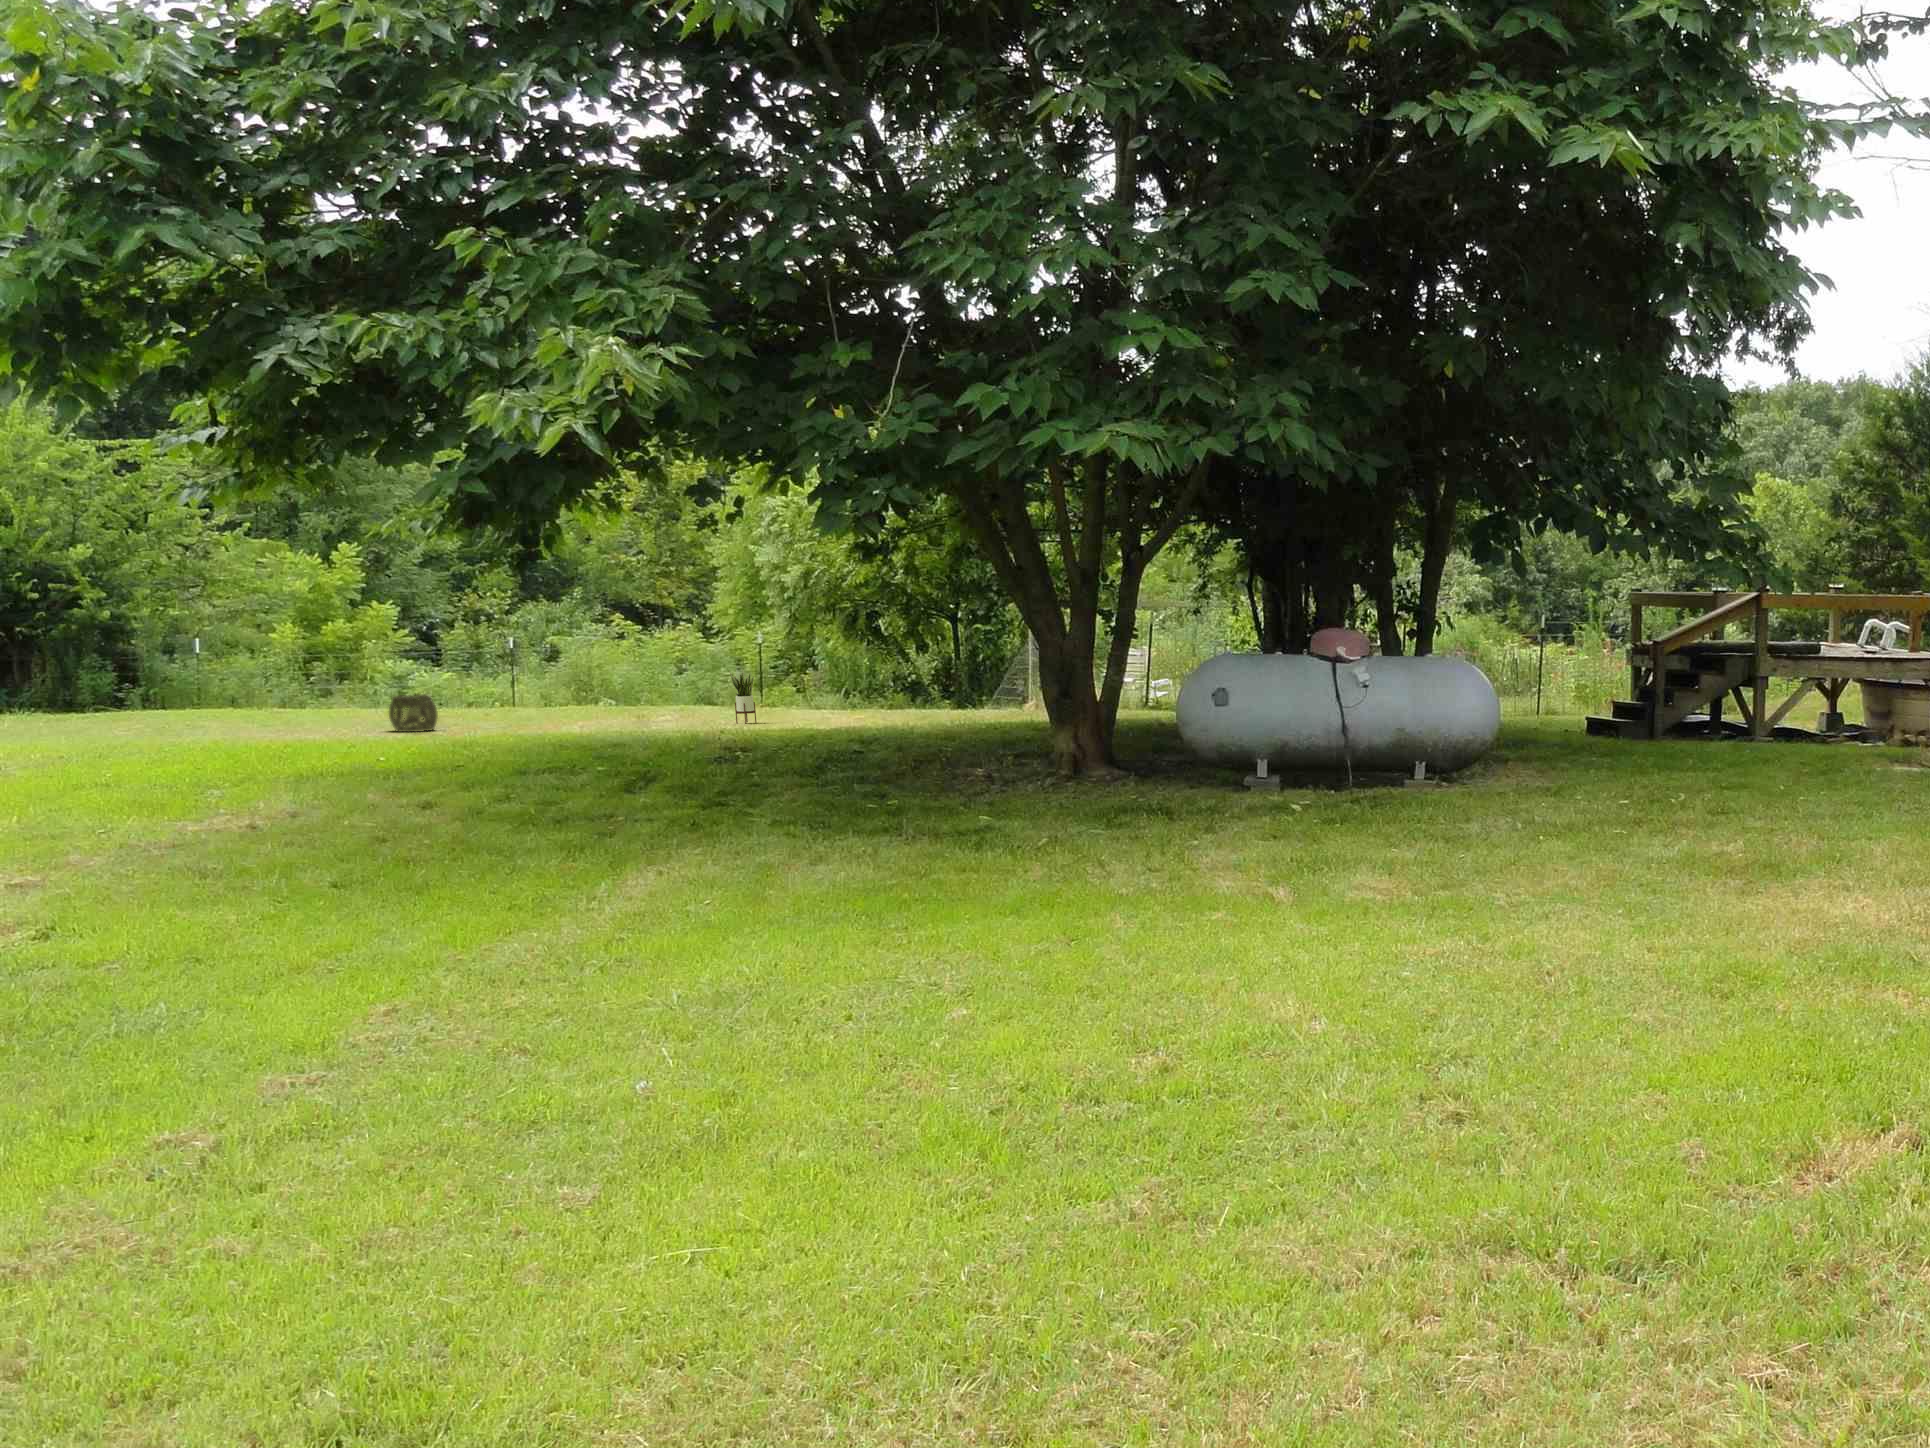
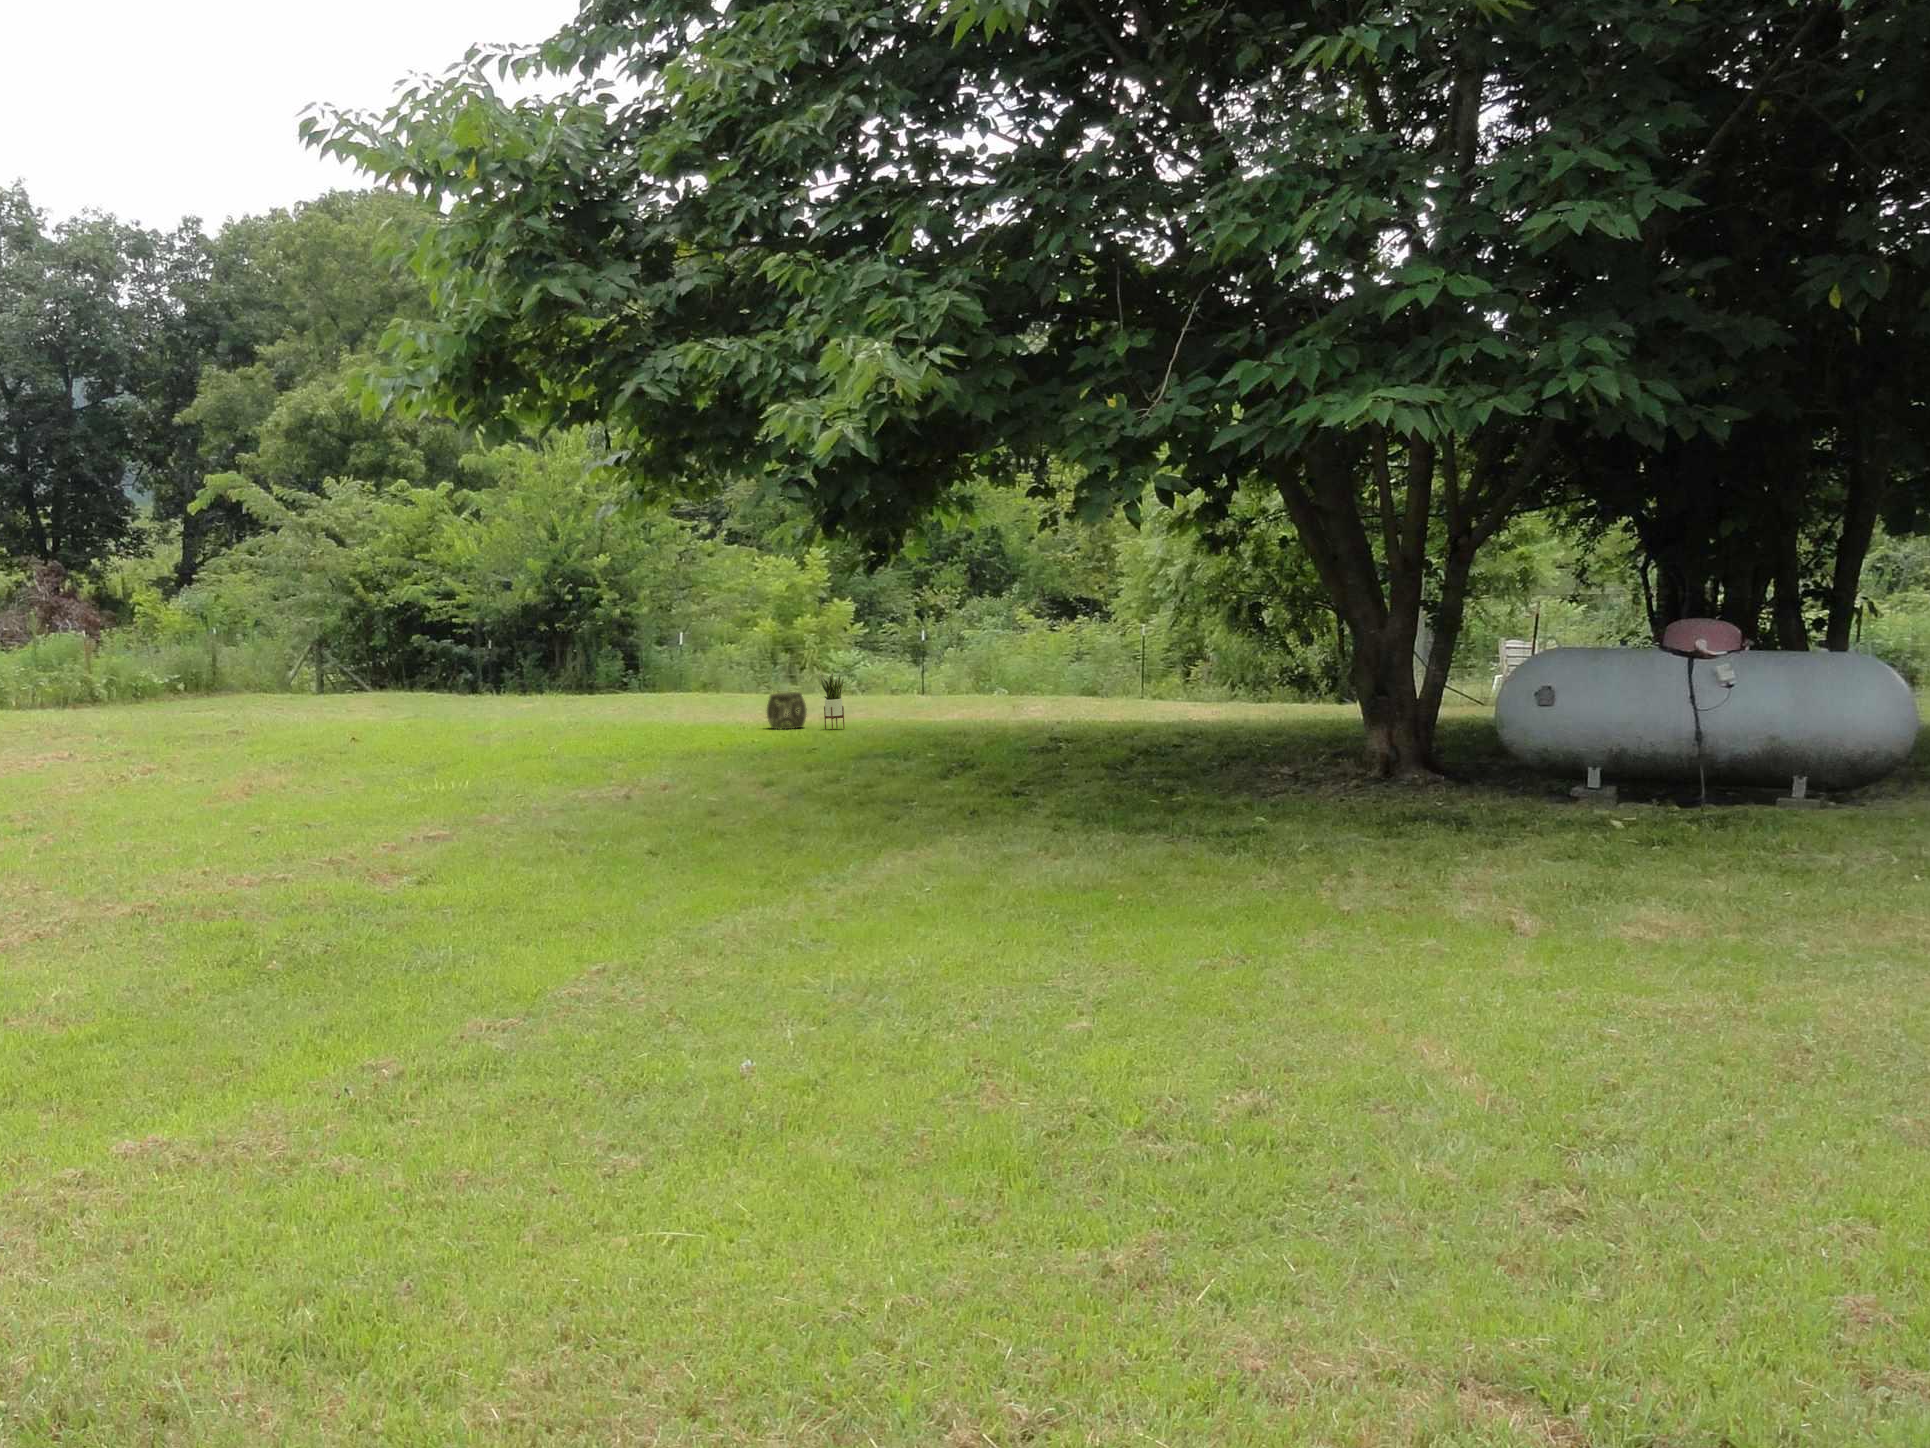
potted plant: present [729,670,756,724] -> present [818,671,845,730]

